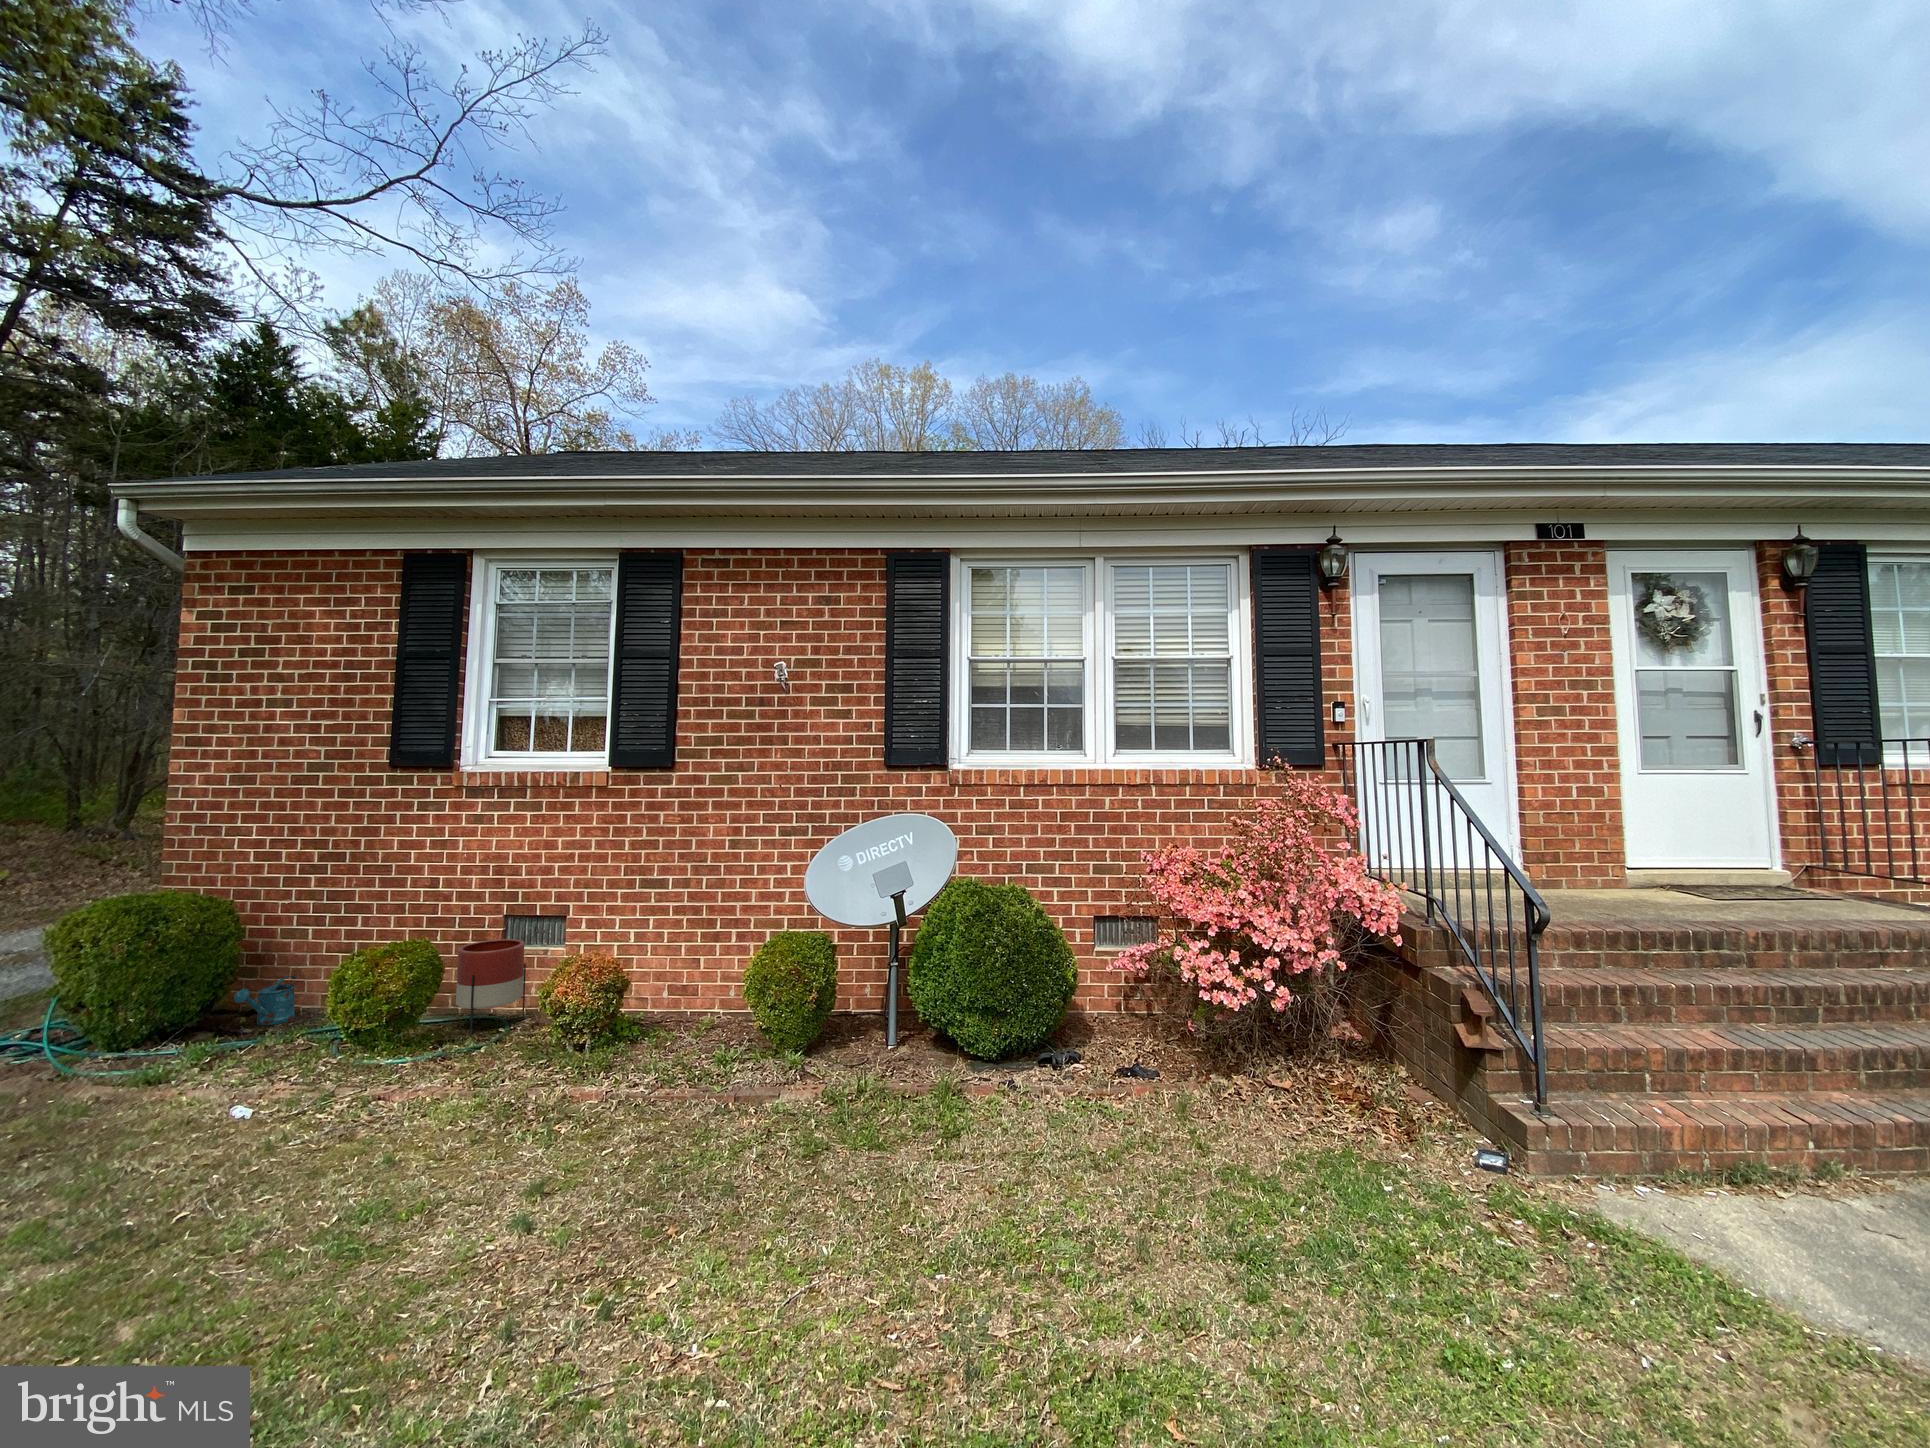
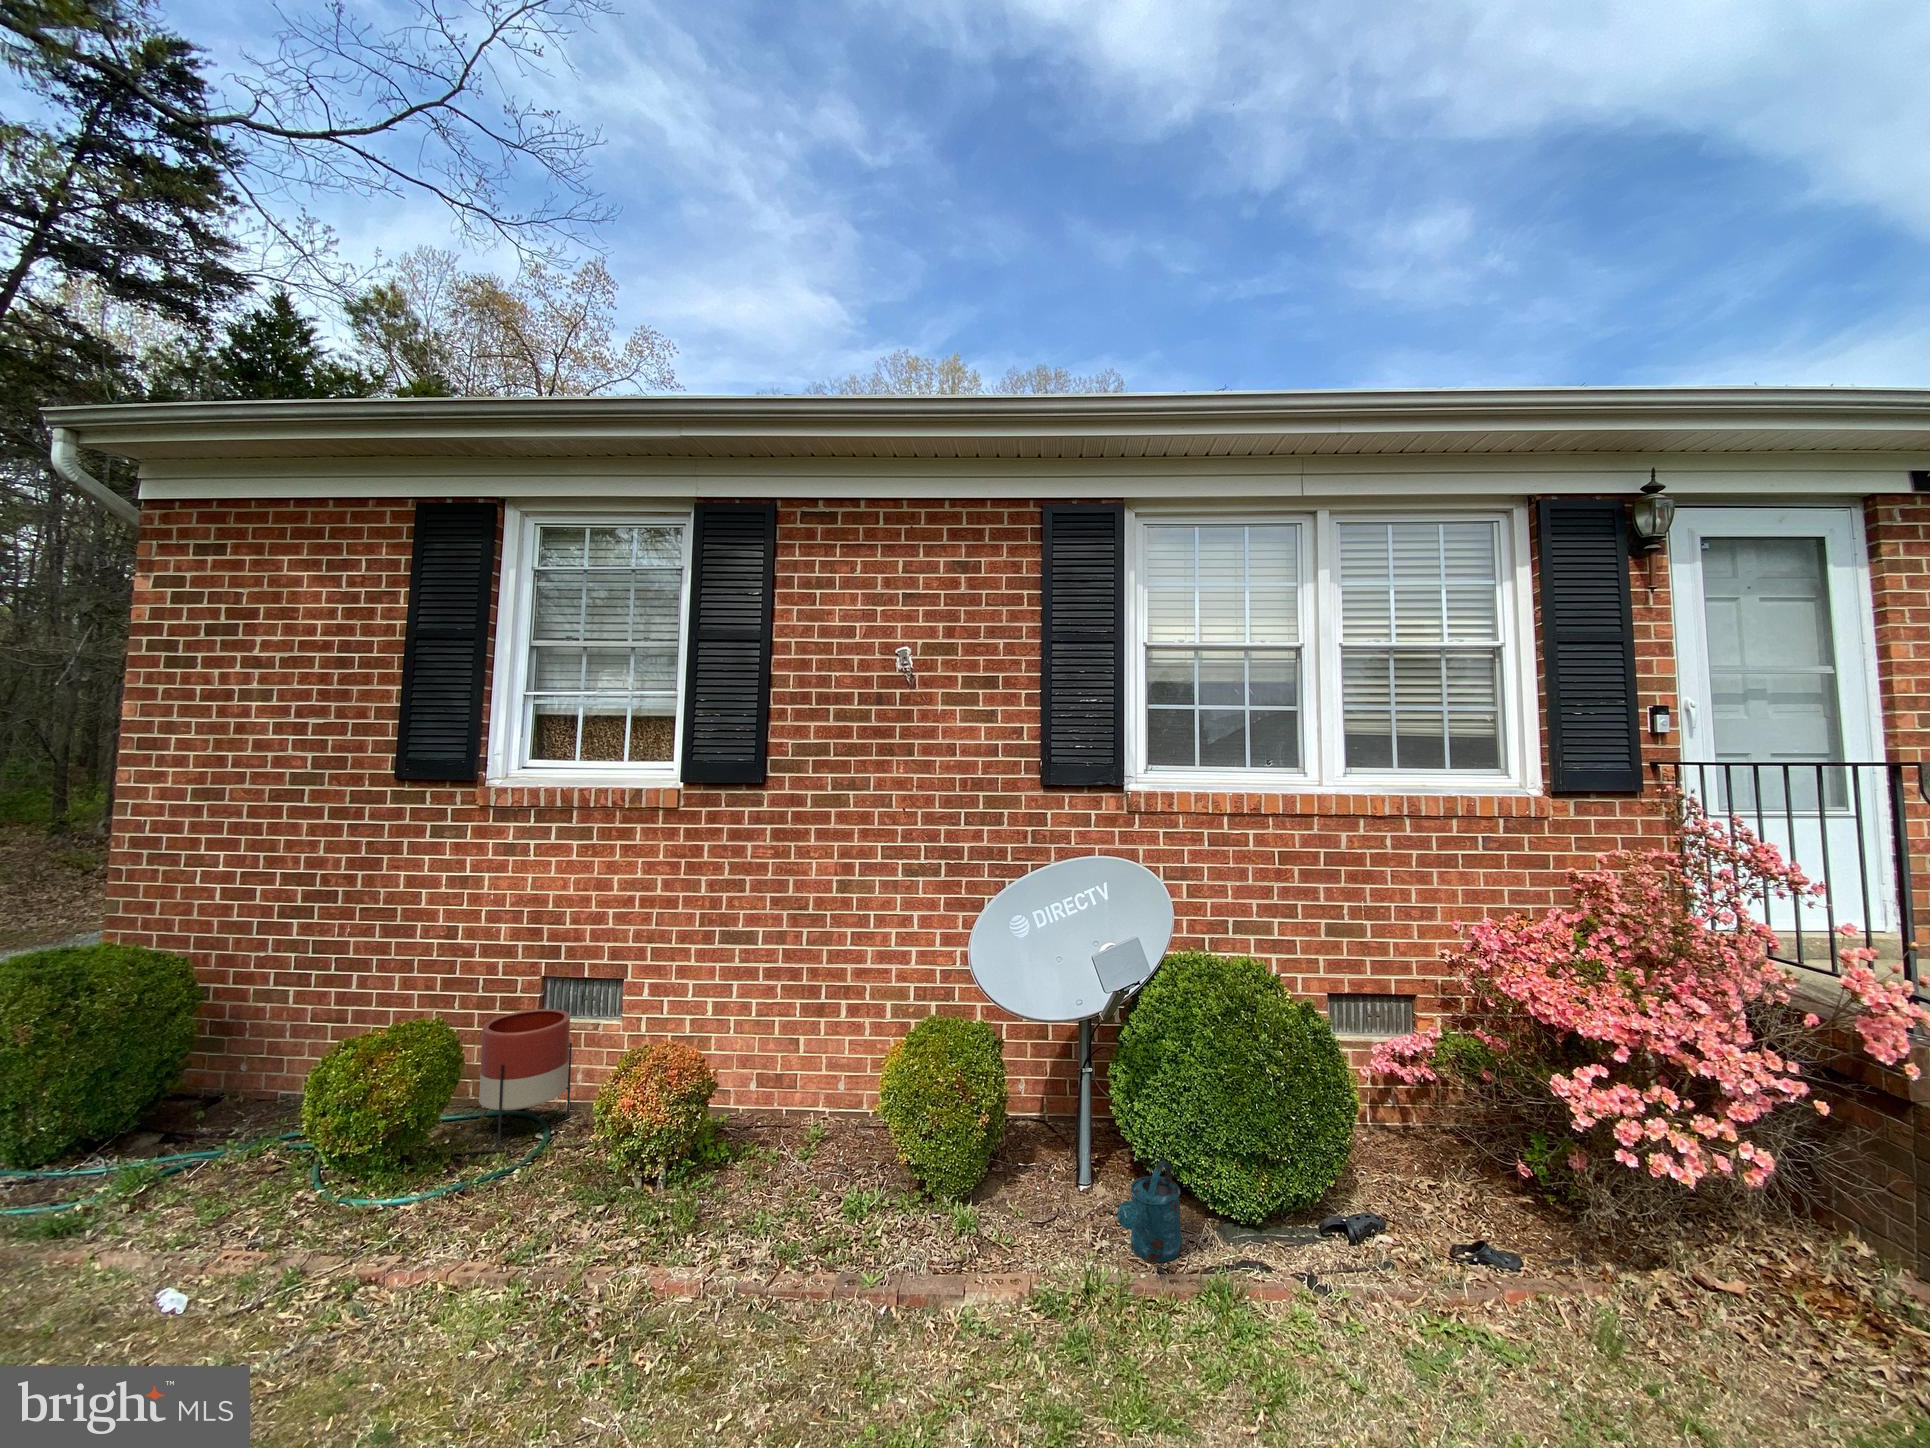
watering can: present [234,976,296,1025] -> present [1117,1161,1182,1262]

